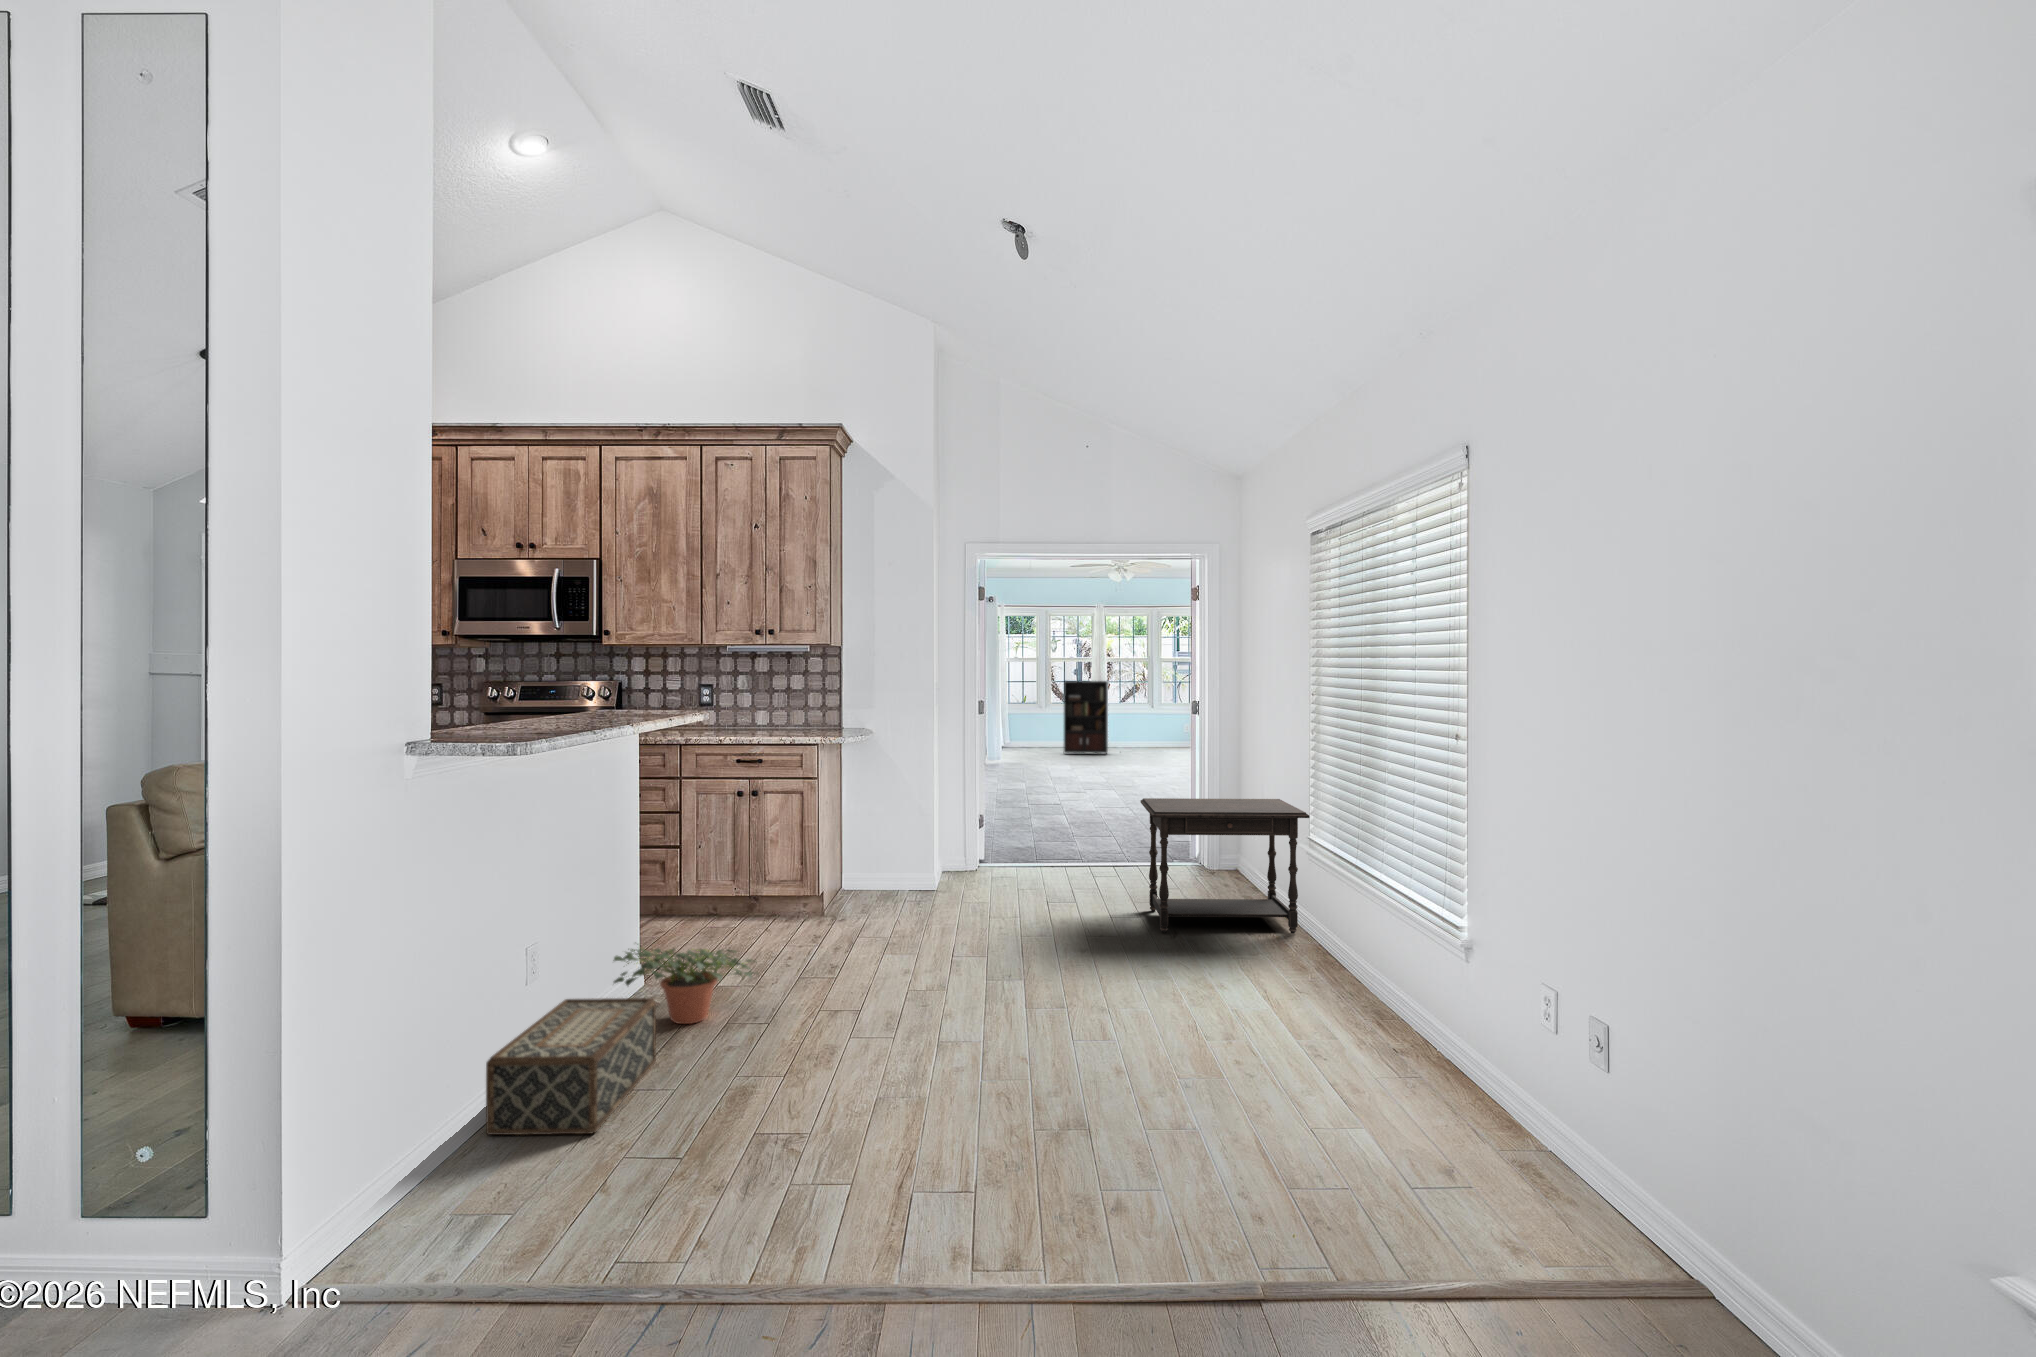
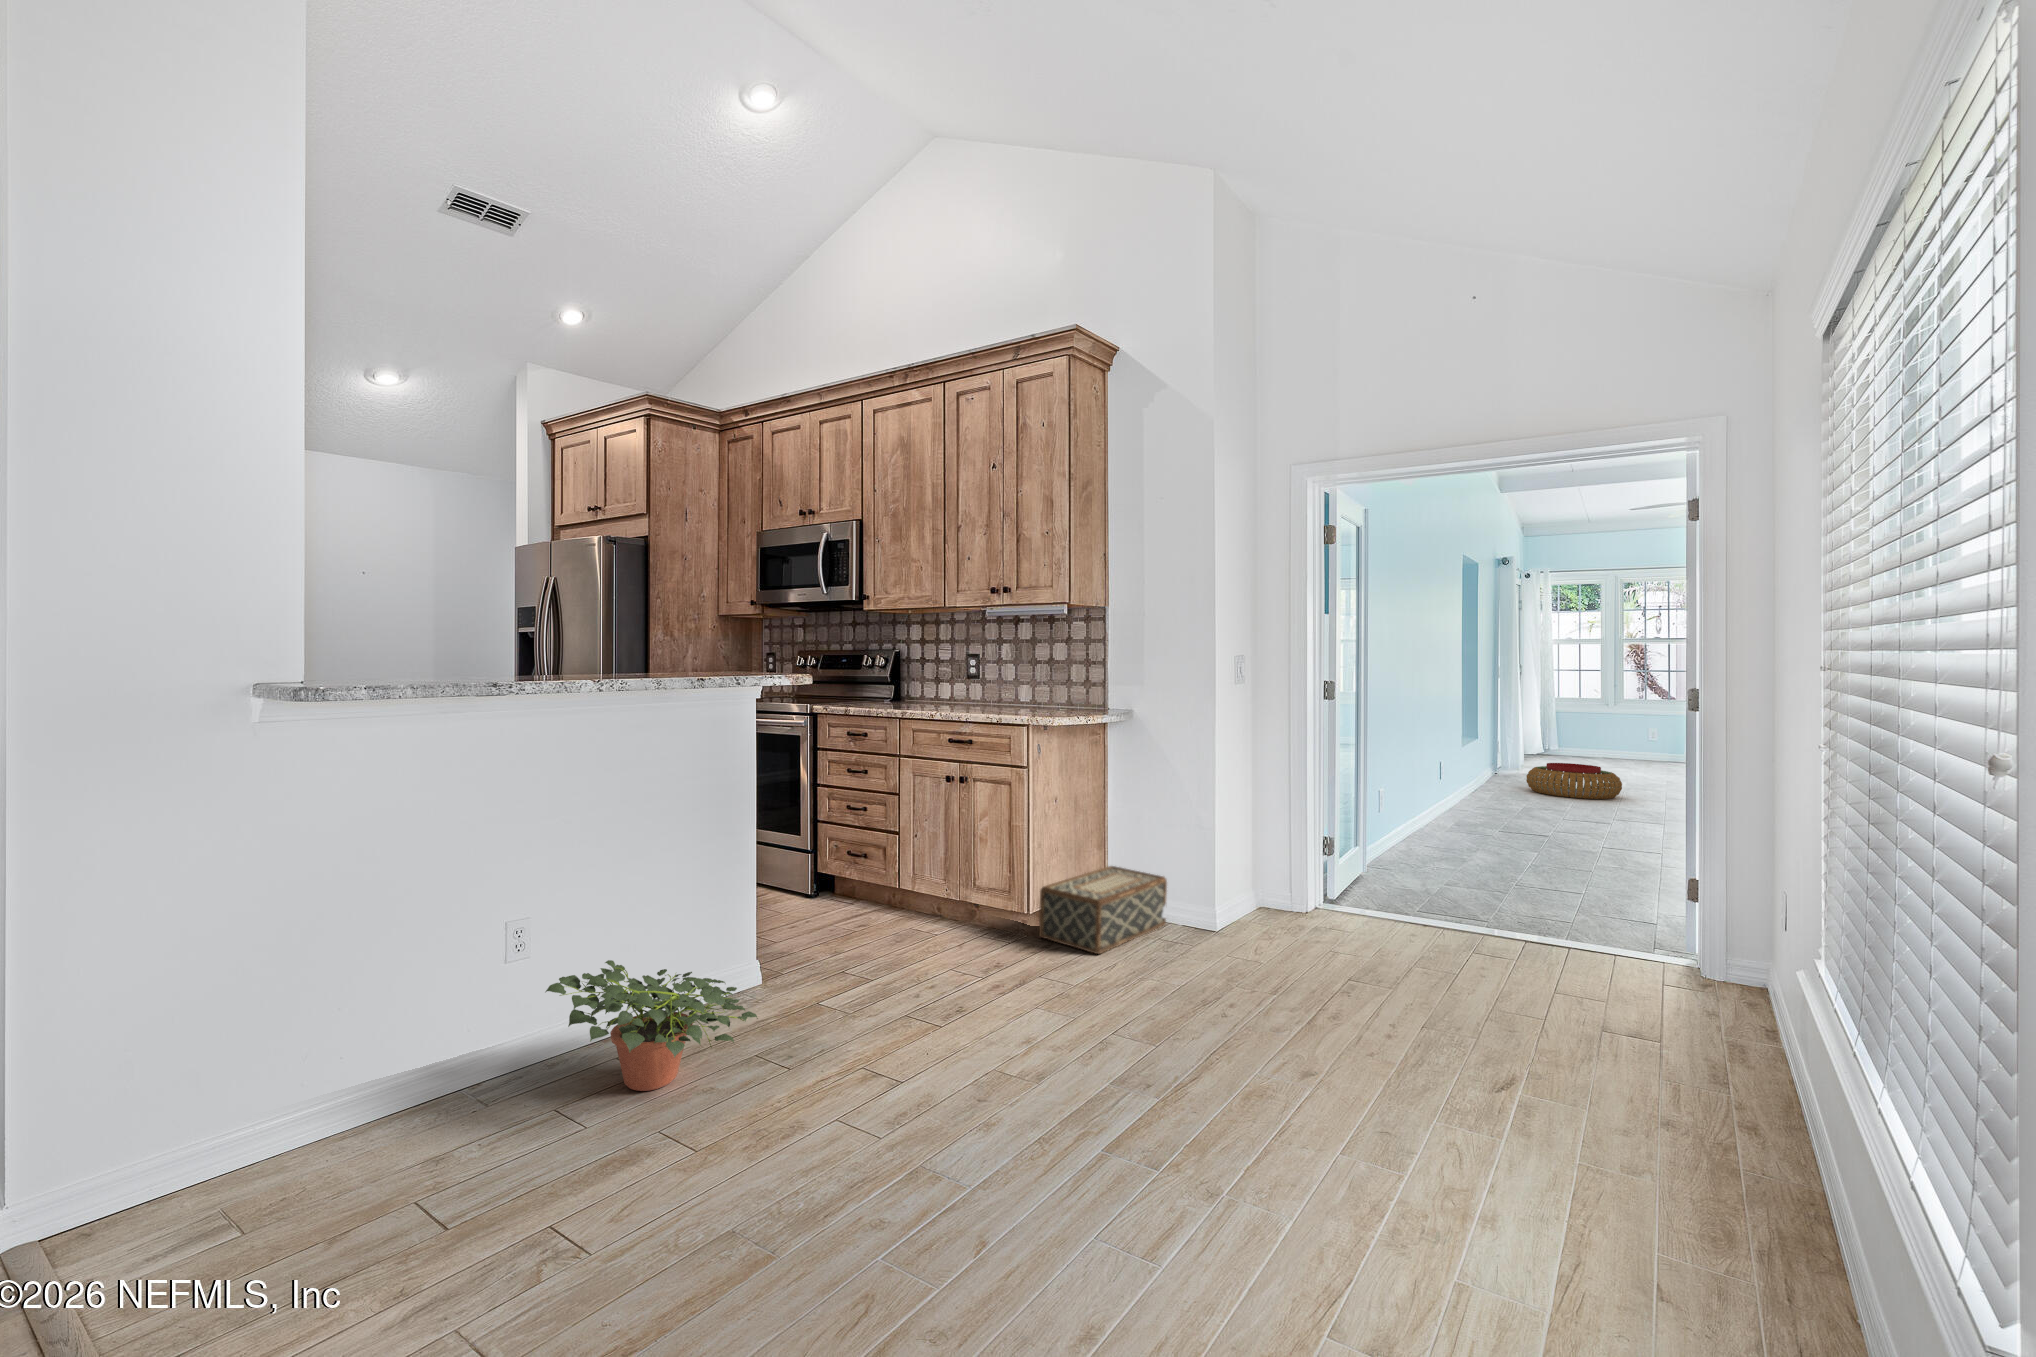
bookcase: present [1064,681,1108,754] -> none [1558,679,1642,768]
pouf: none [1057,753,1122,780] -> present [1526,763,1622,799]
side table: present [1141,798,1310,933] -> none [1489,850,1911,1211]
woven basket: present [486,998,656,1135] -> present [1039,866,1167,954]

